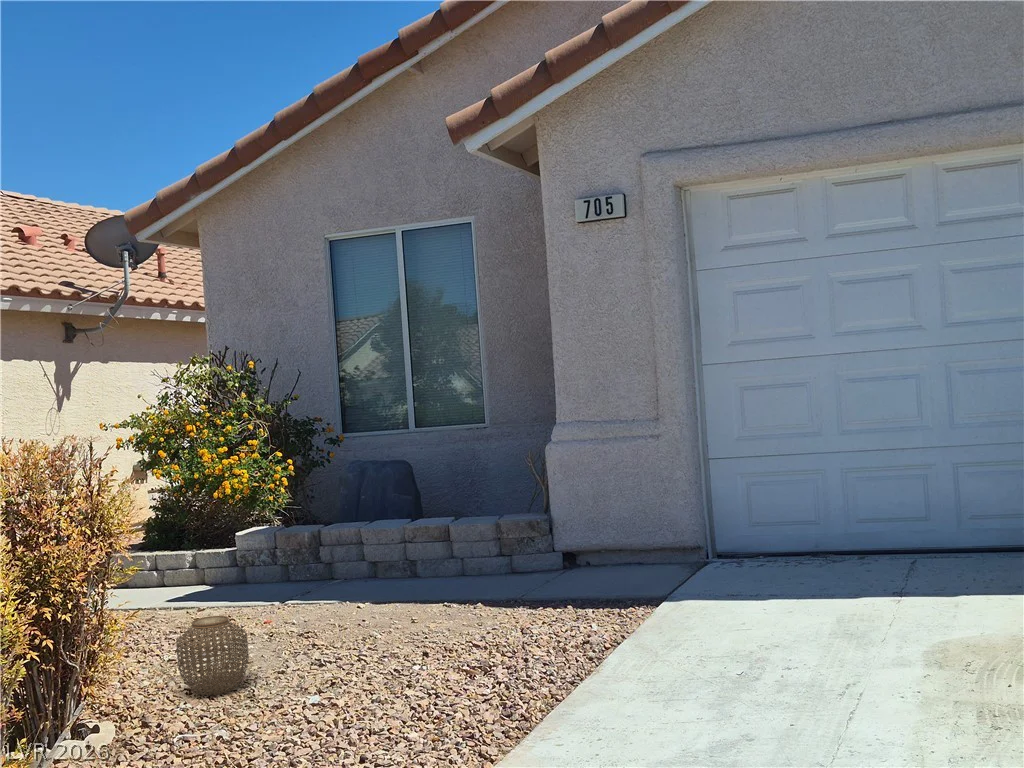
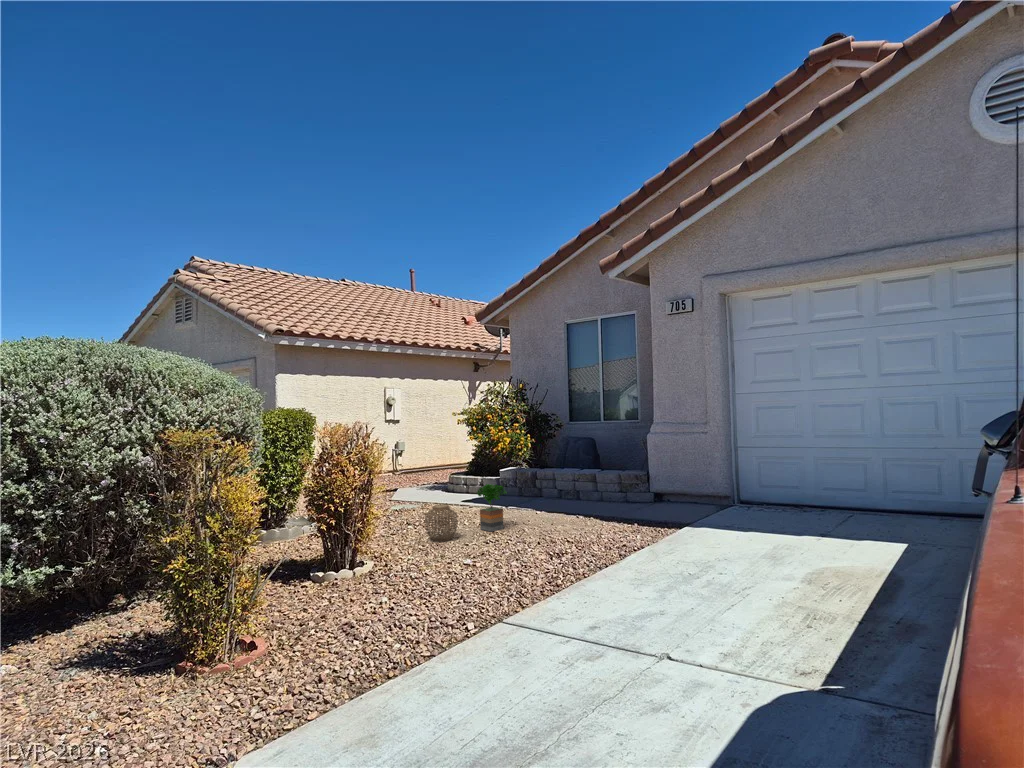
potted tree: none [272,561,334,660] -> present [477,484,507,532]

